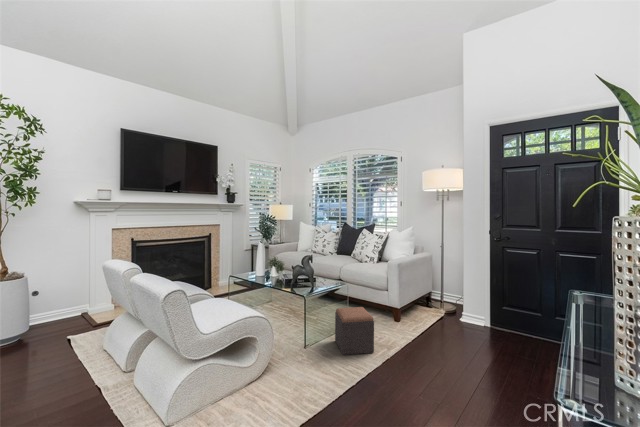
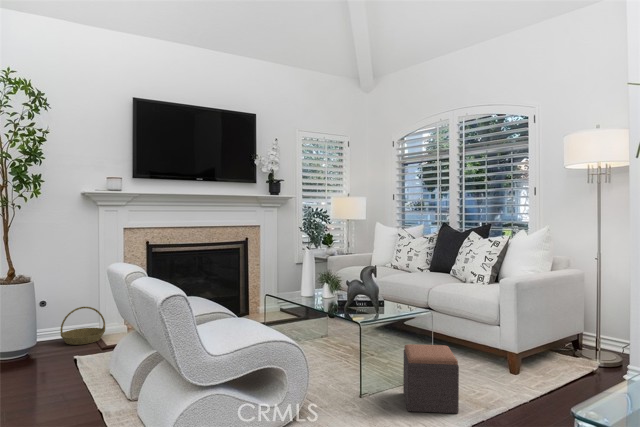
basket: none [55,293,97,325] -> present [61,307,105,345]

